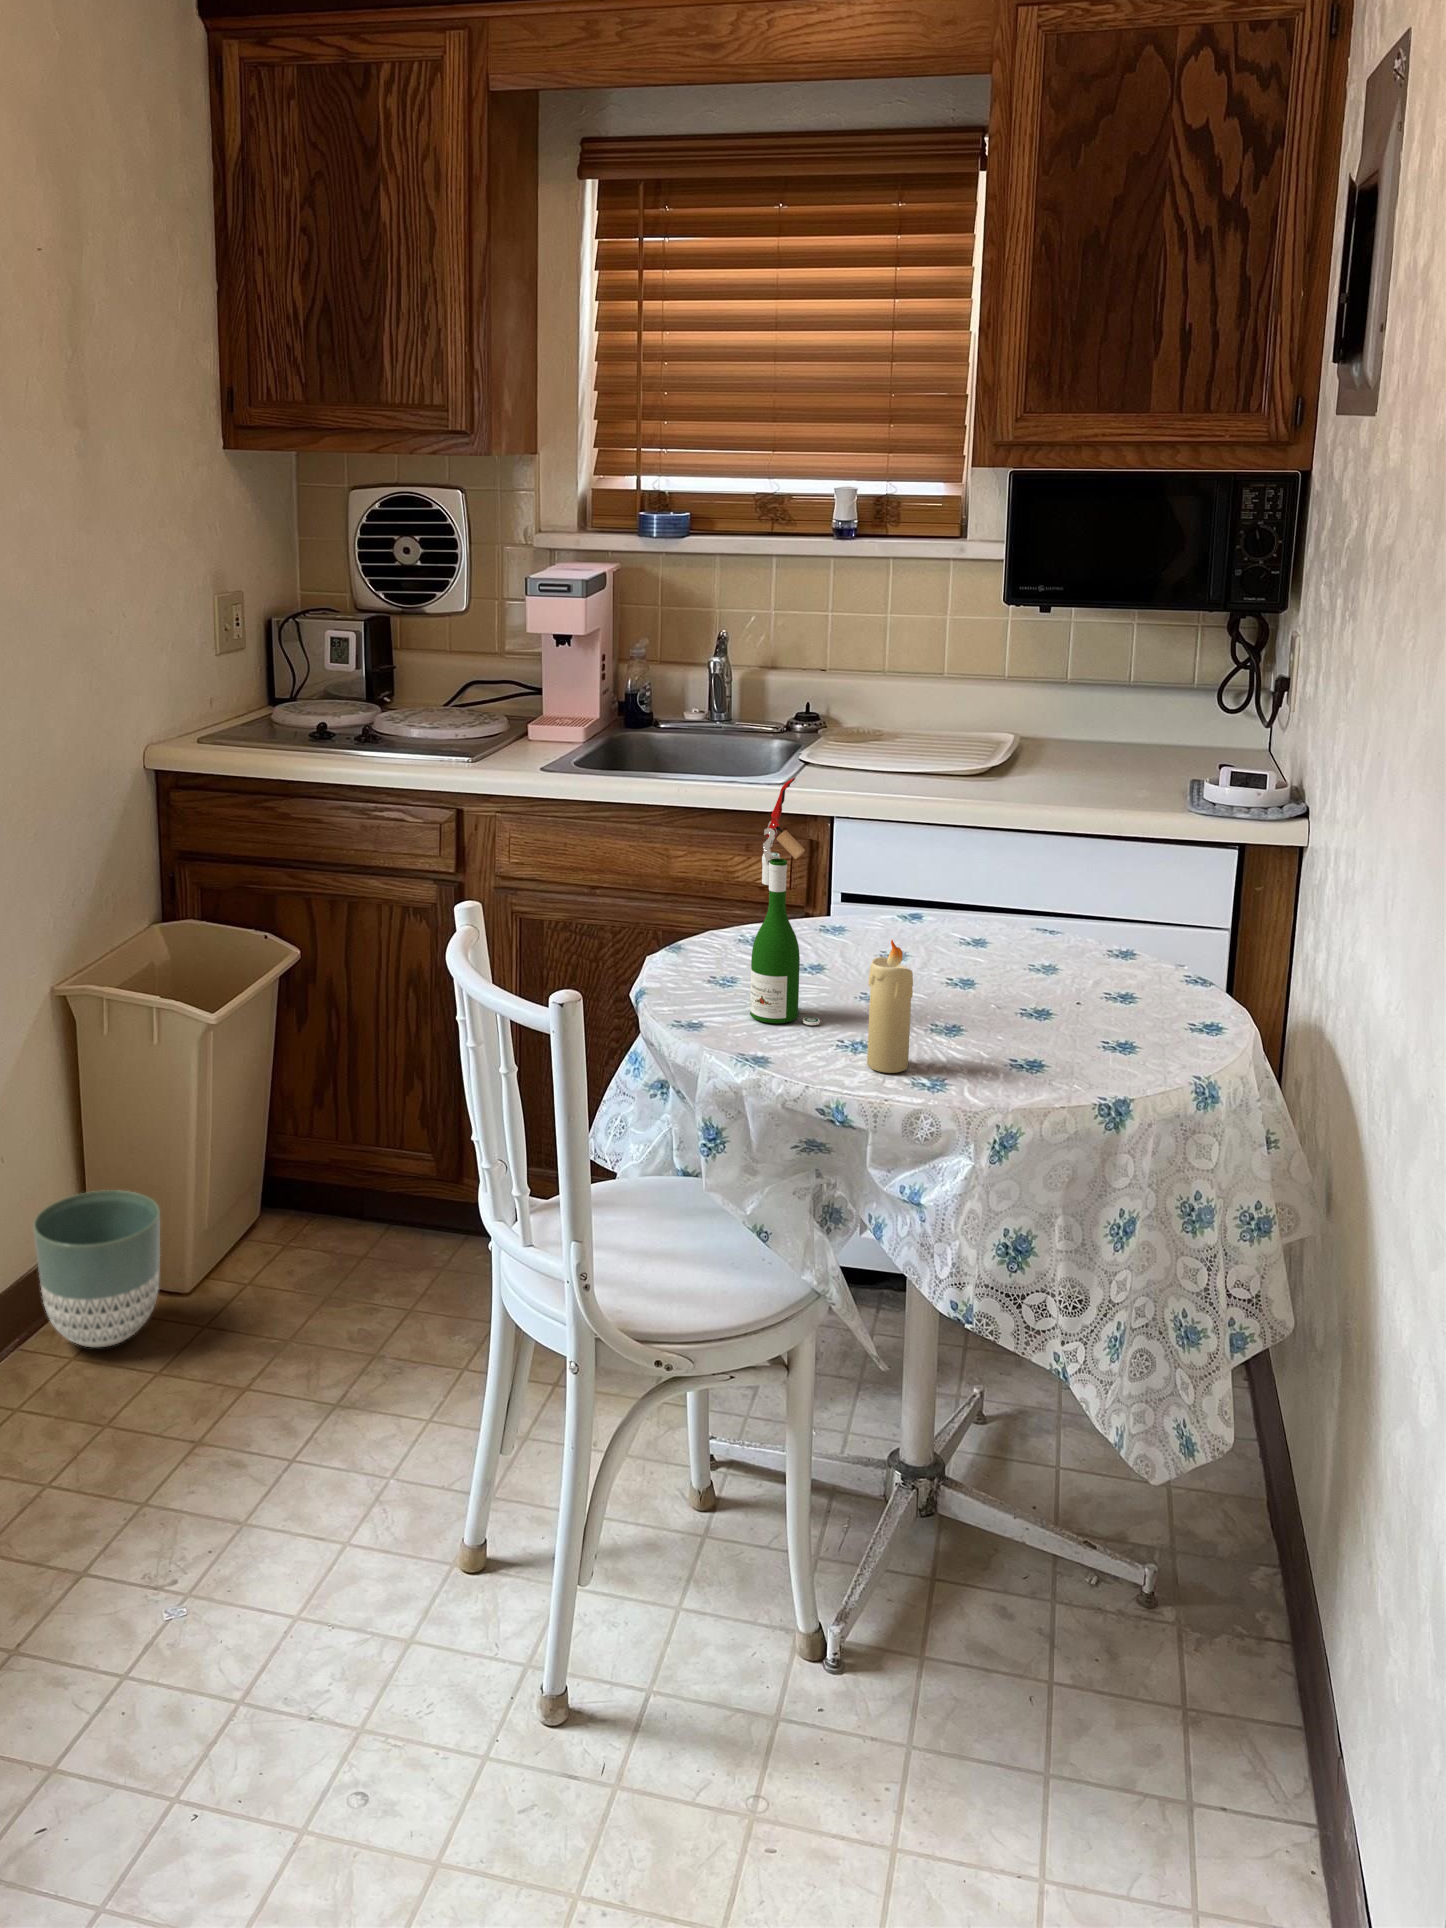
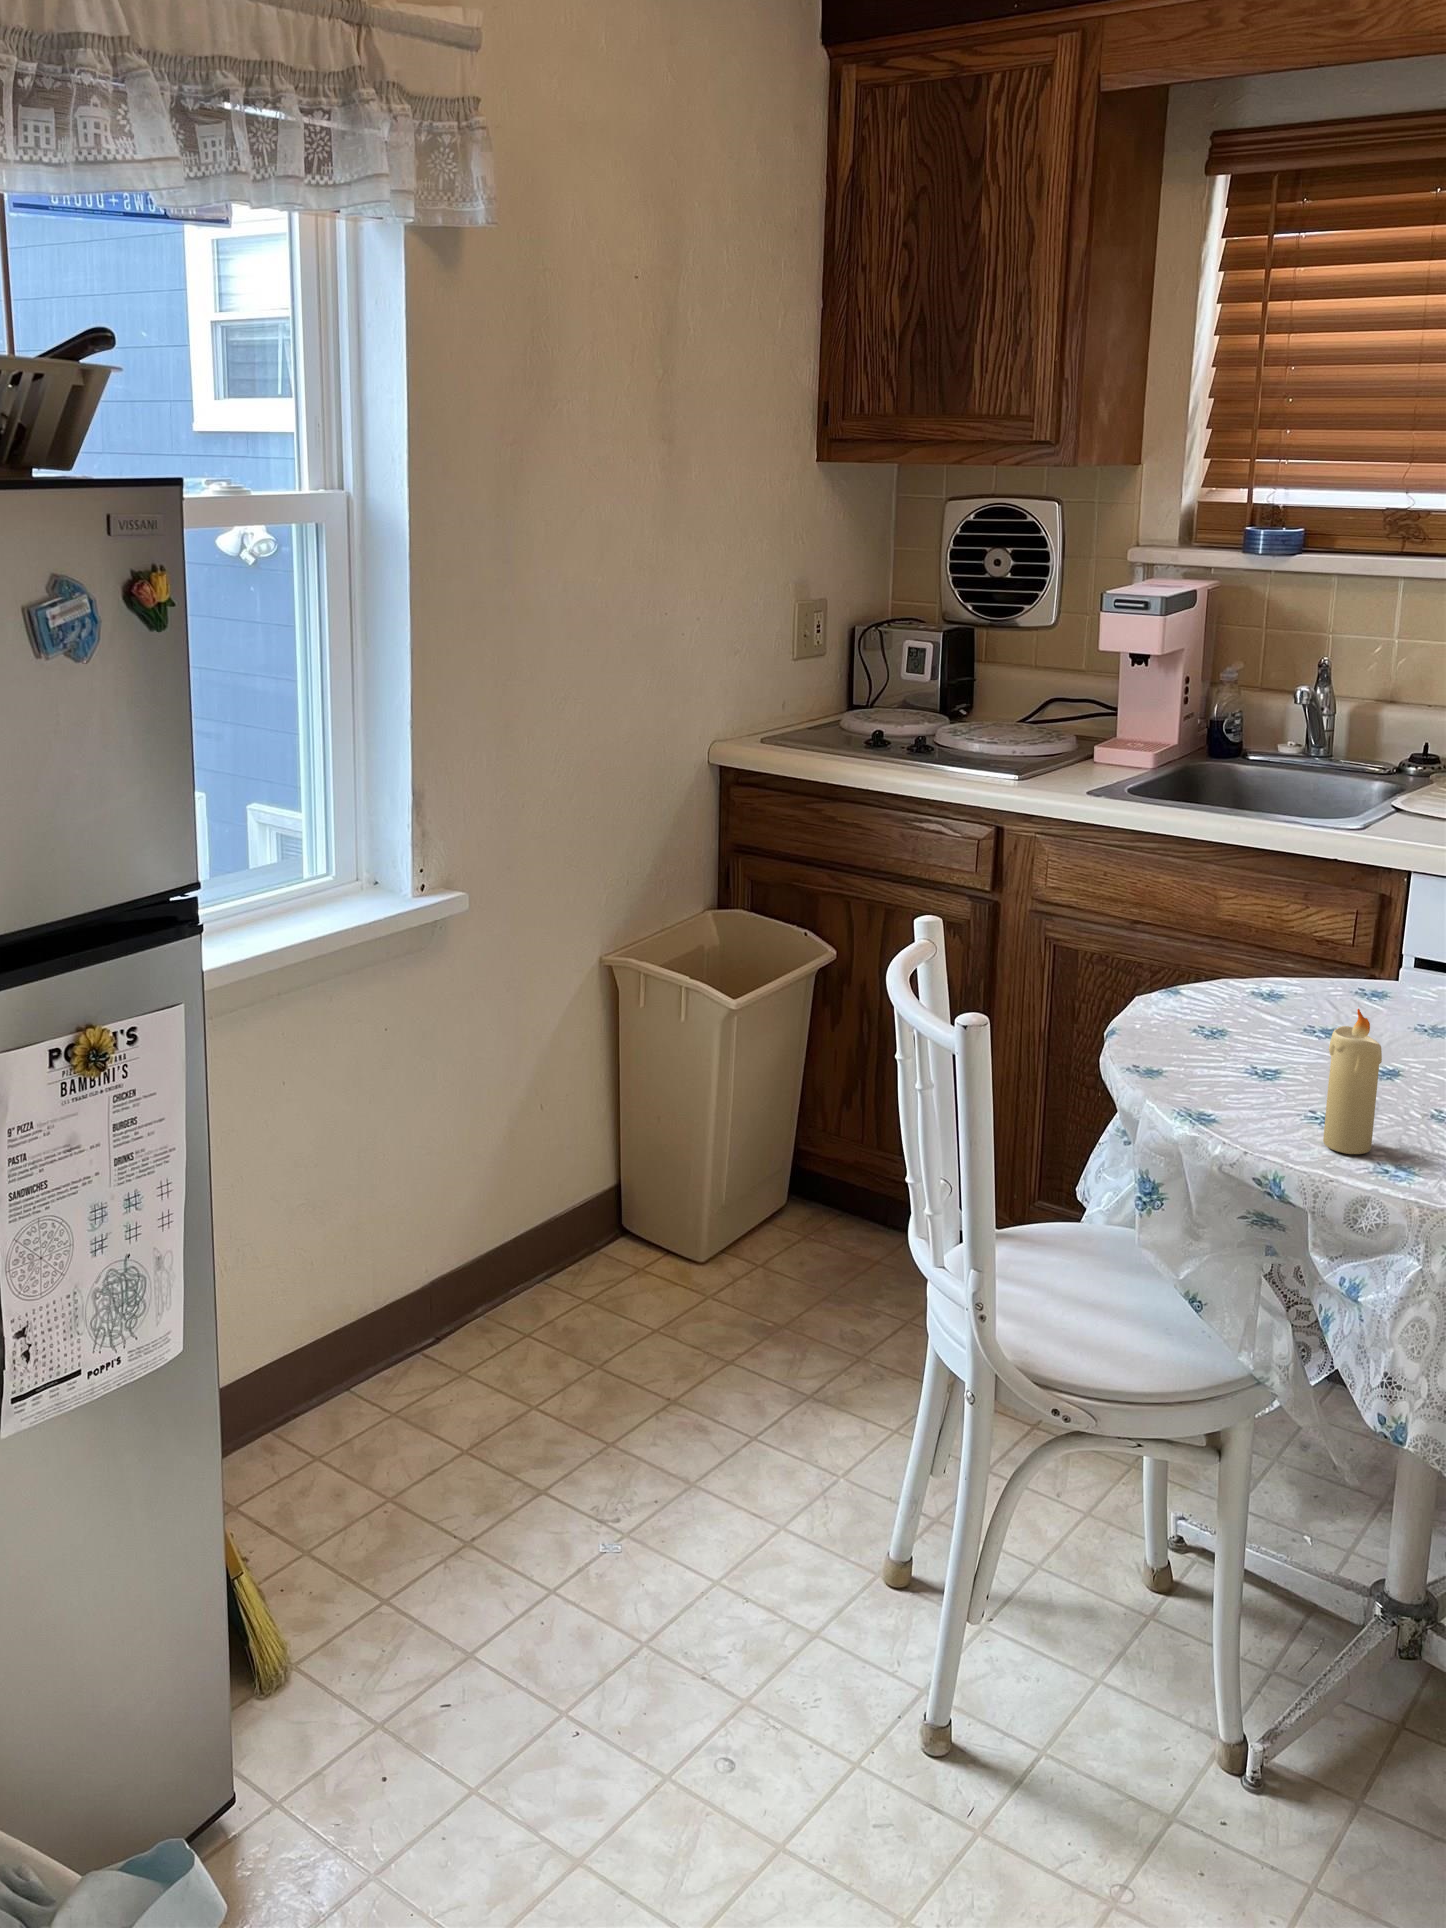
wine bottle: present [750,778,820,1025] -> none [1216,823,1292,1091]
planter: present [33,1190,160,1348] -> none [560,1153,673,1298]

